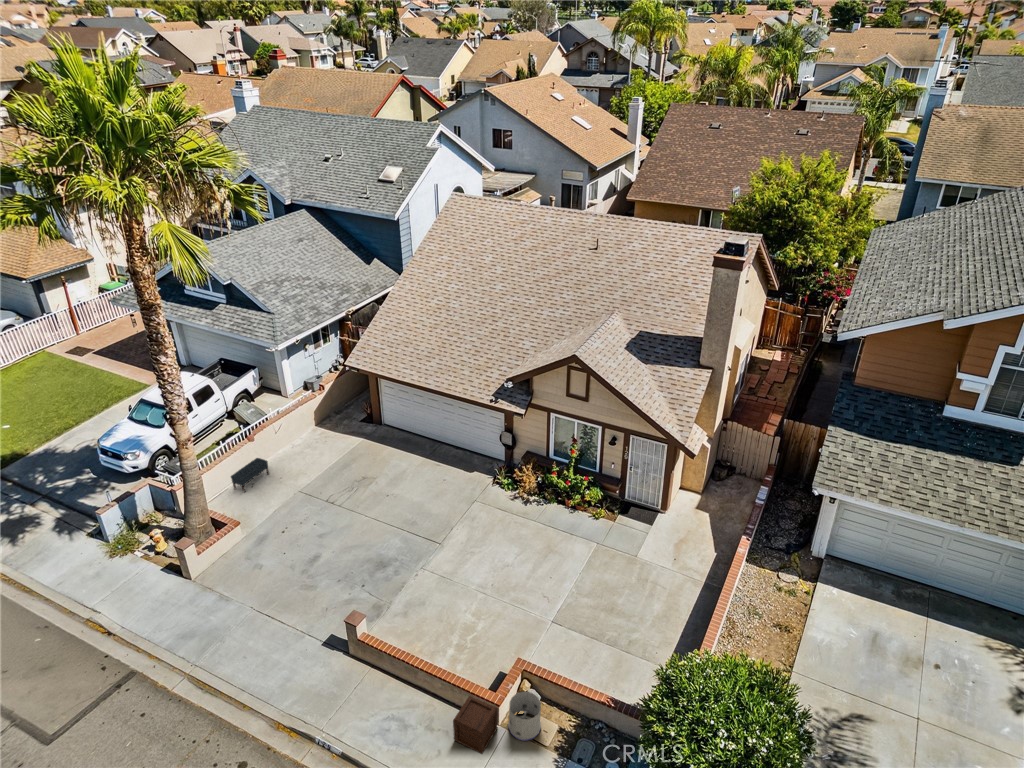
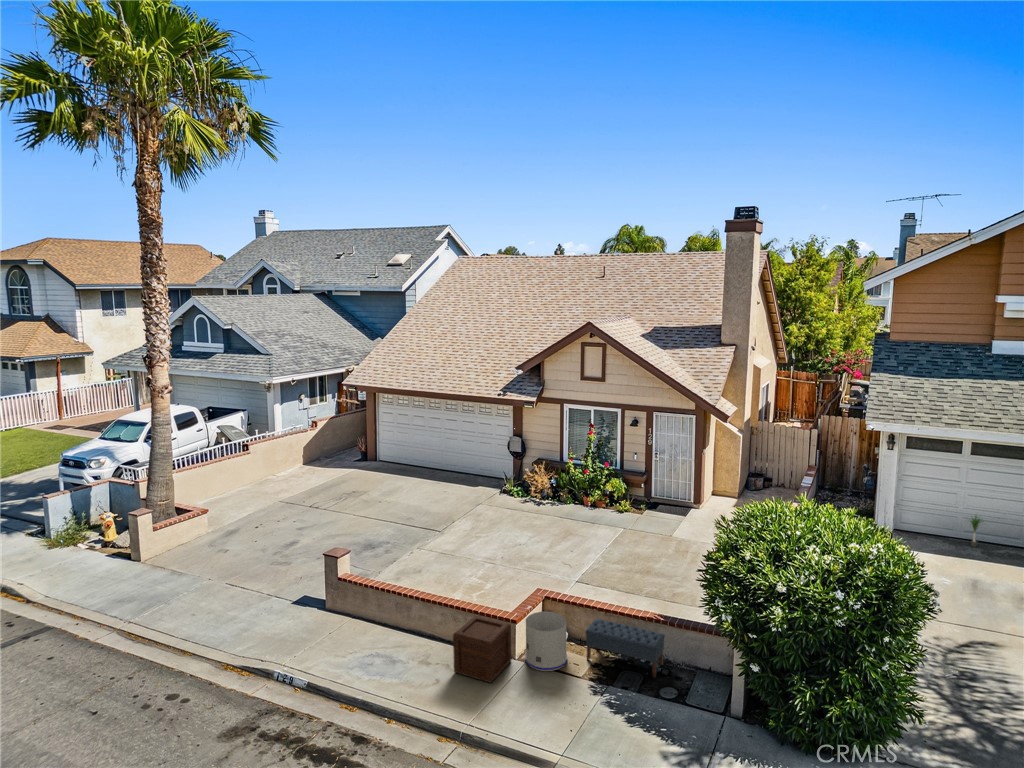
bench: present [231,458,269,492] -> present [585,619,665,678]
potted plant: none [878,553,899,579] -> present [970,516,982,547]

